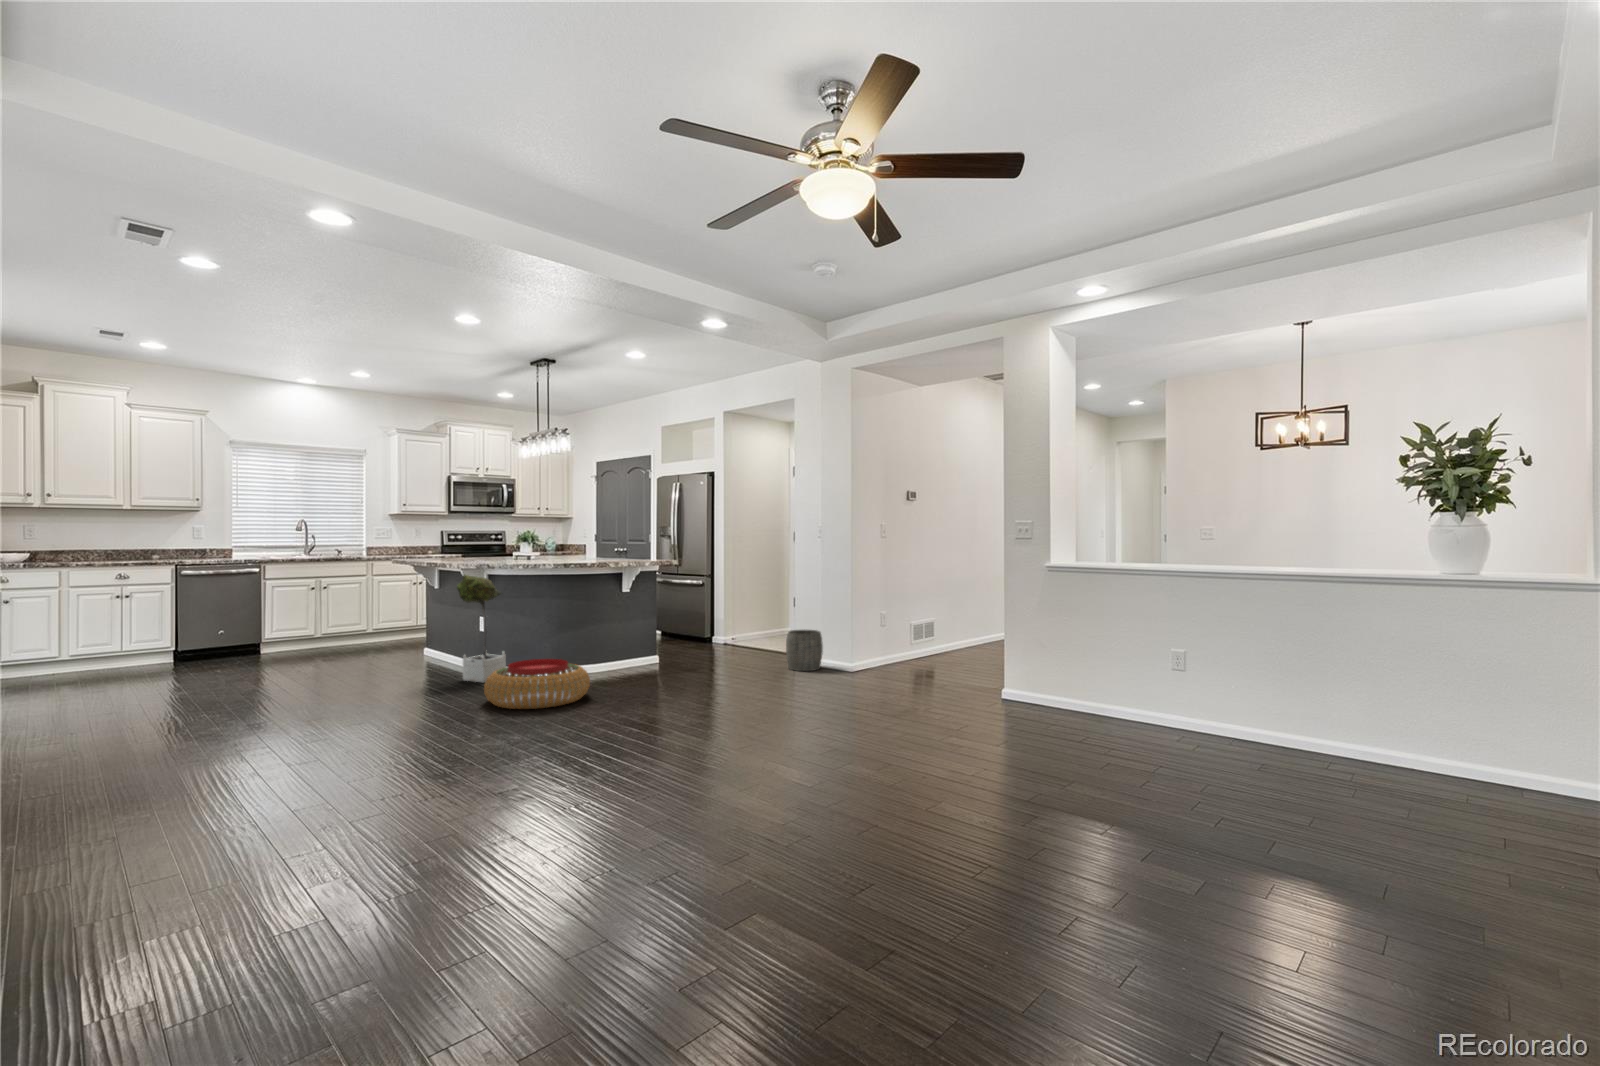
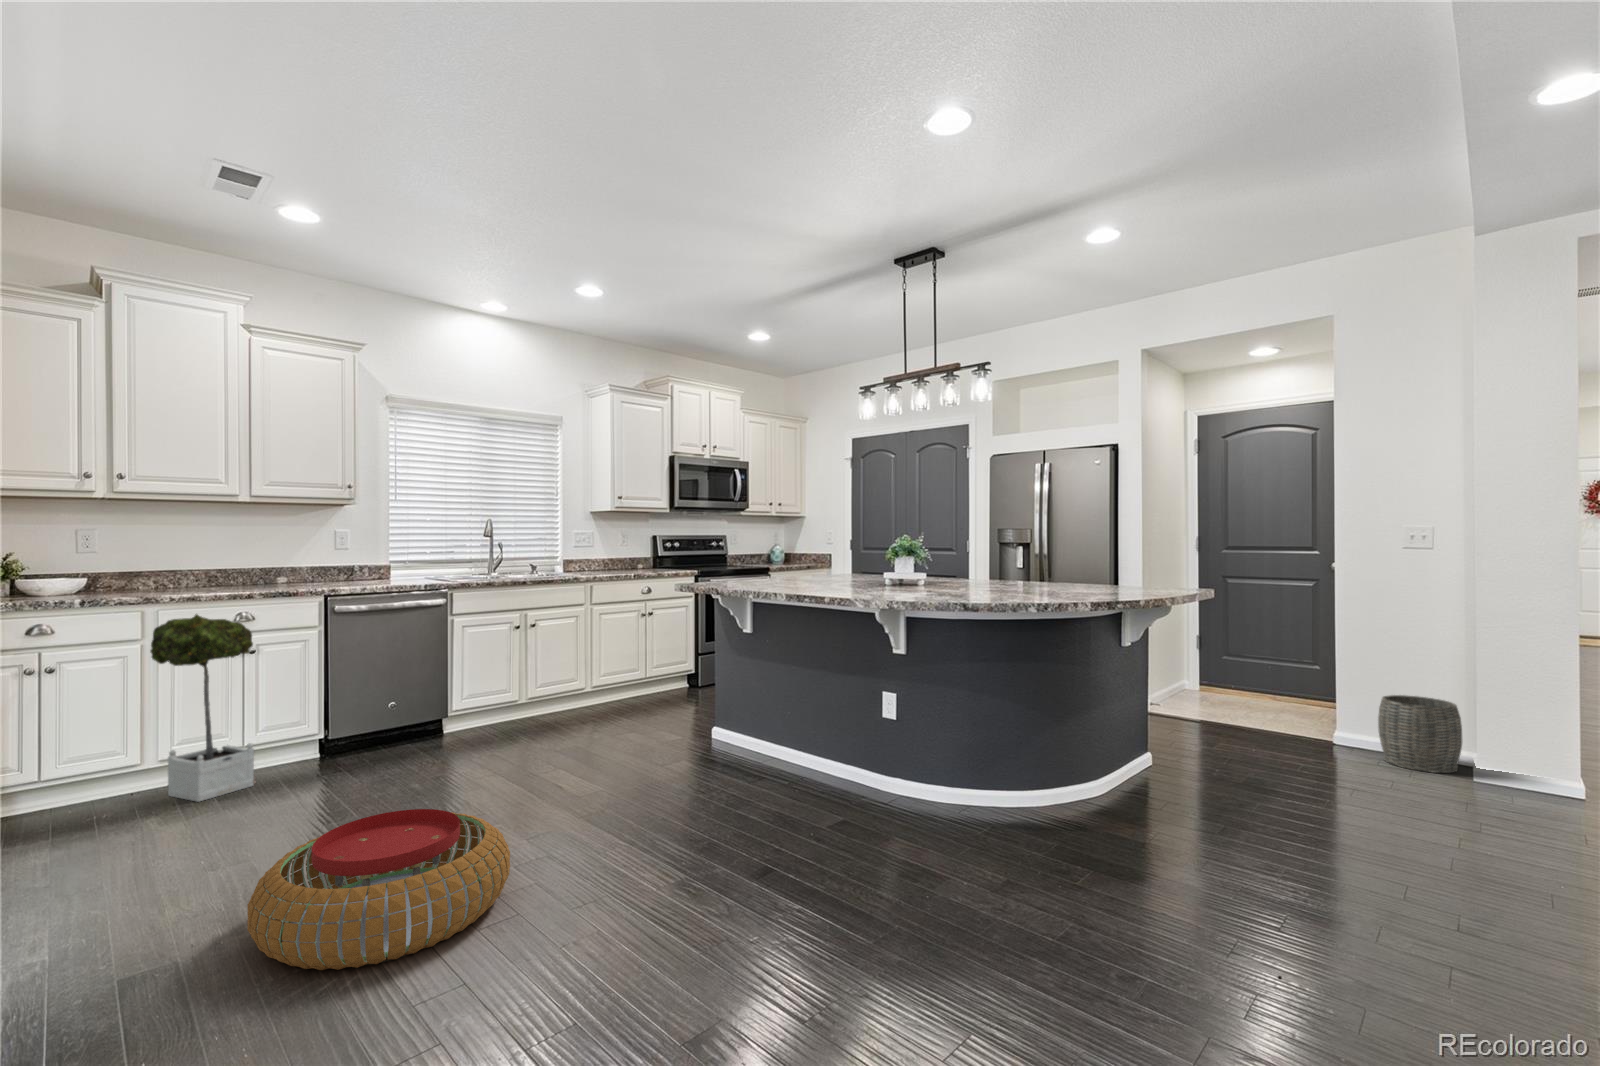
potted tree: present [457,575,506,682] -> present [150,614,254,802]
pouf: present [484,659,590,709] -> present [247,809,510,970]

